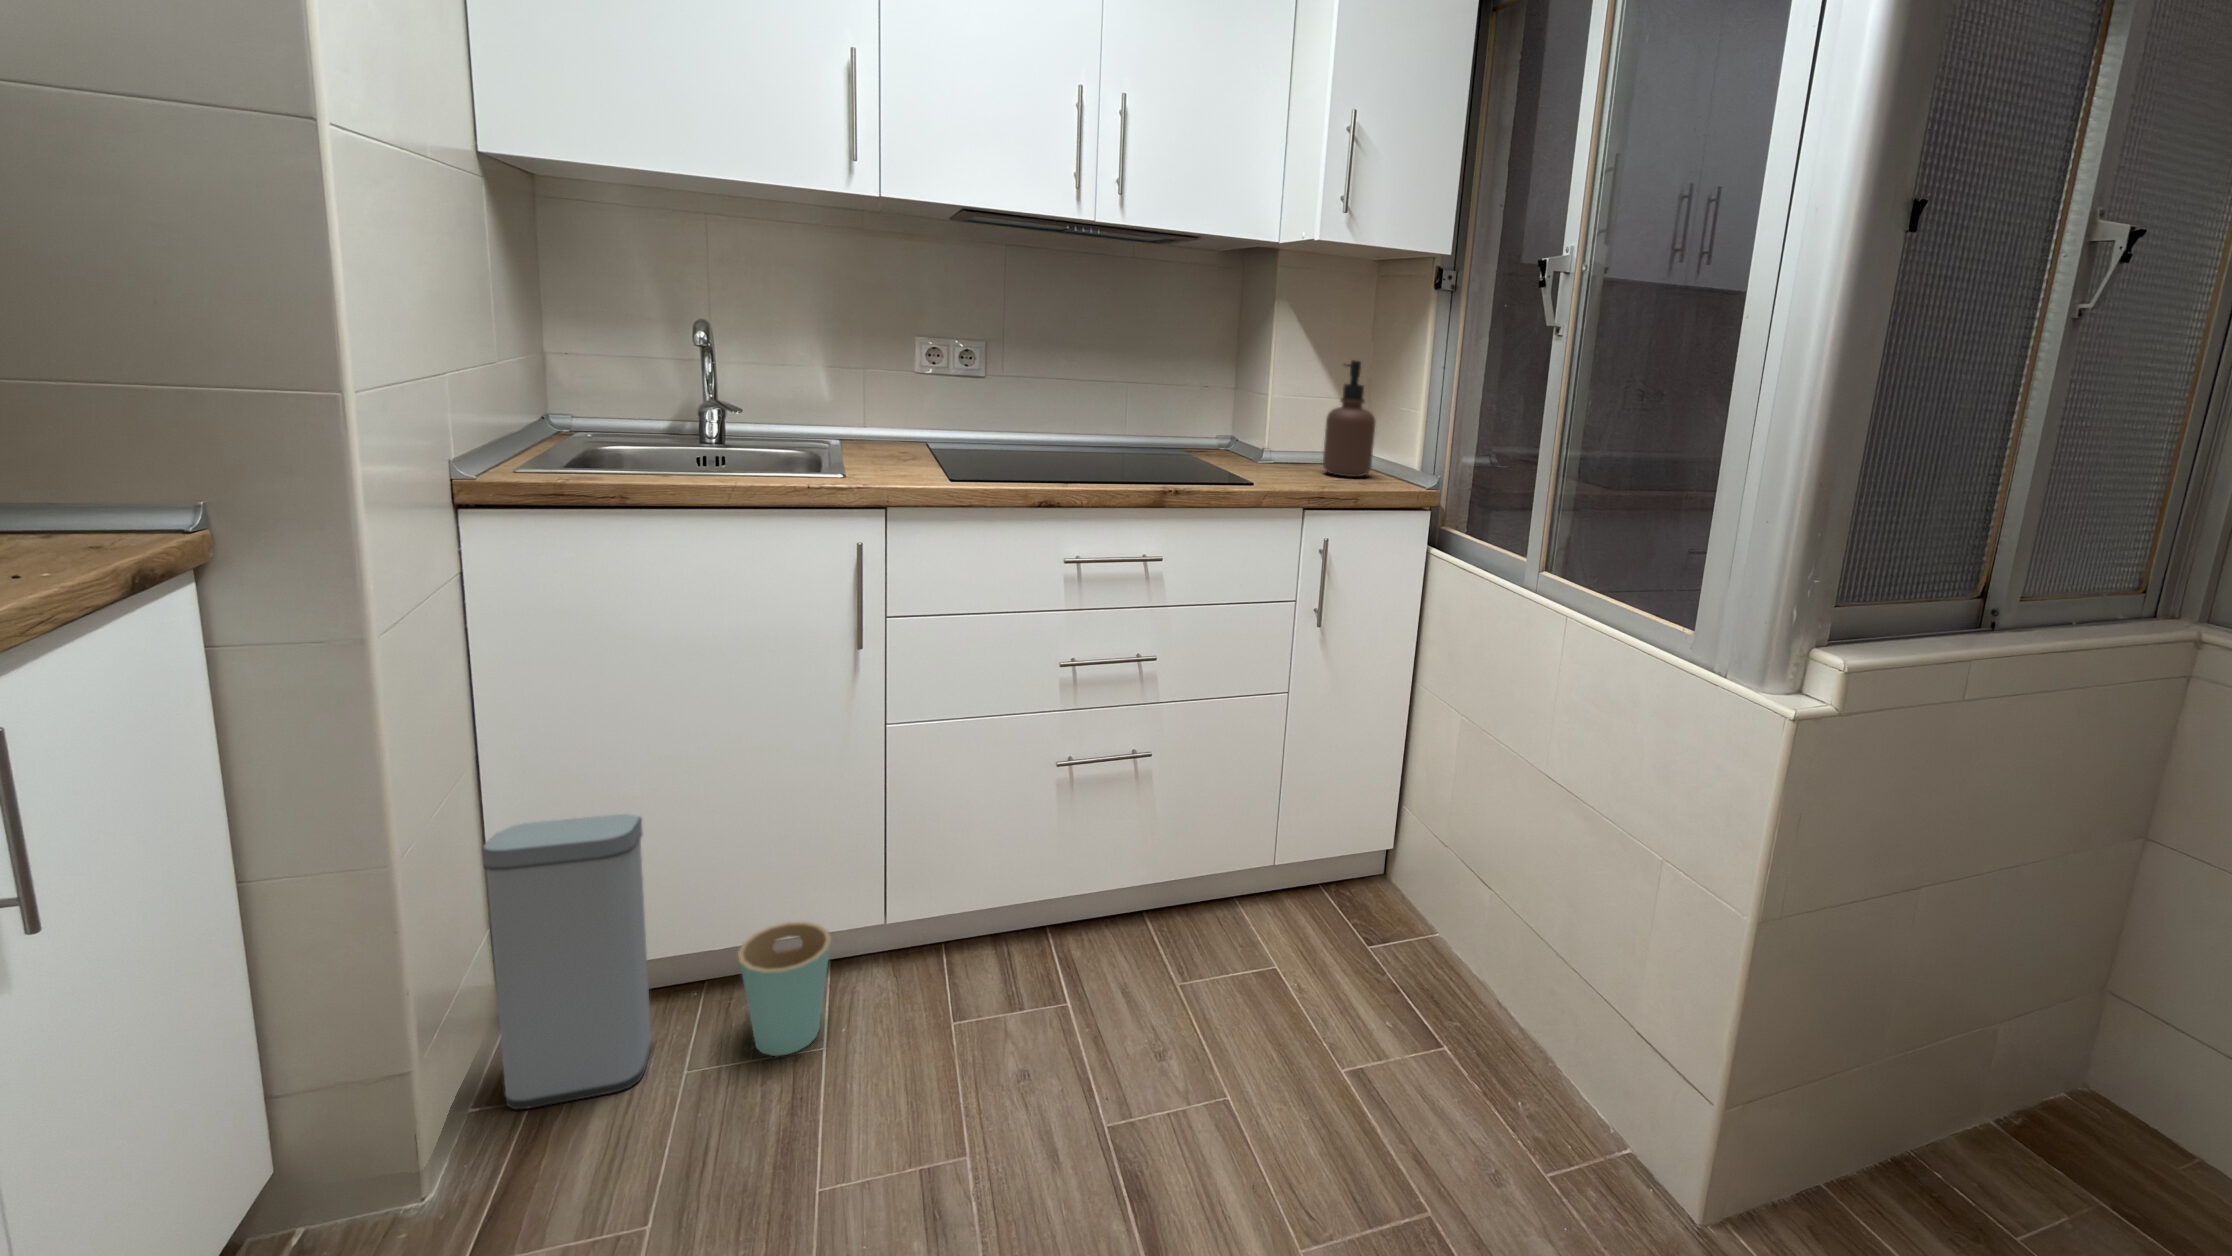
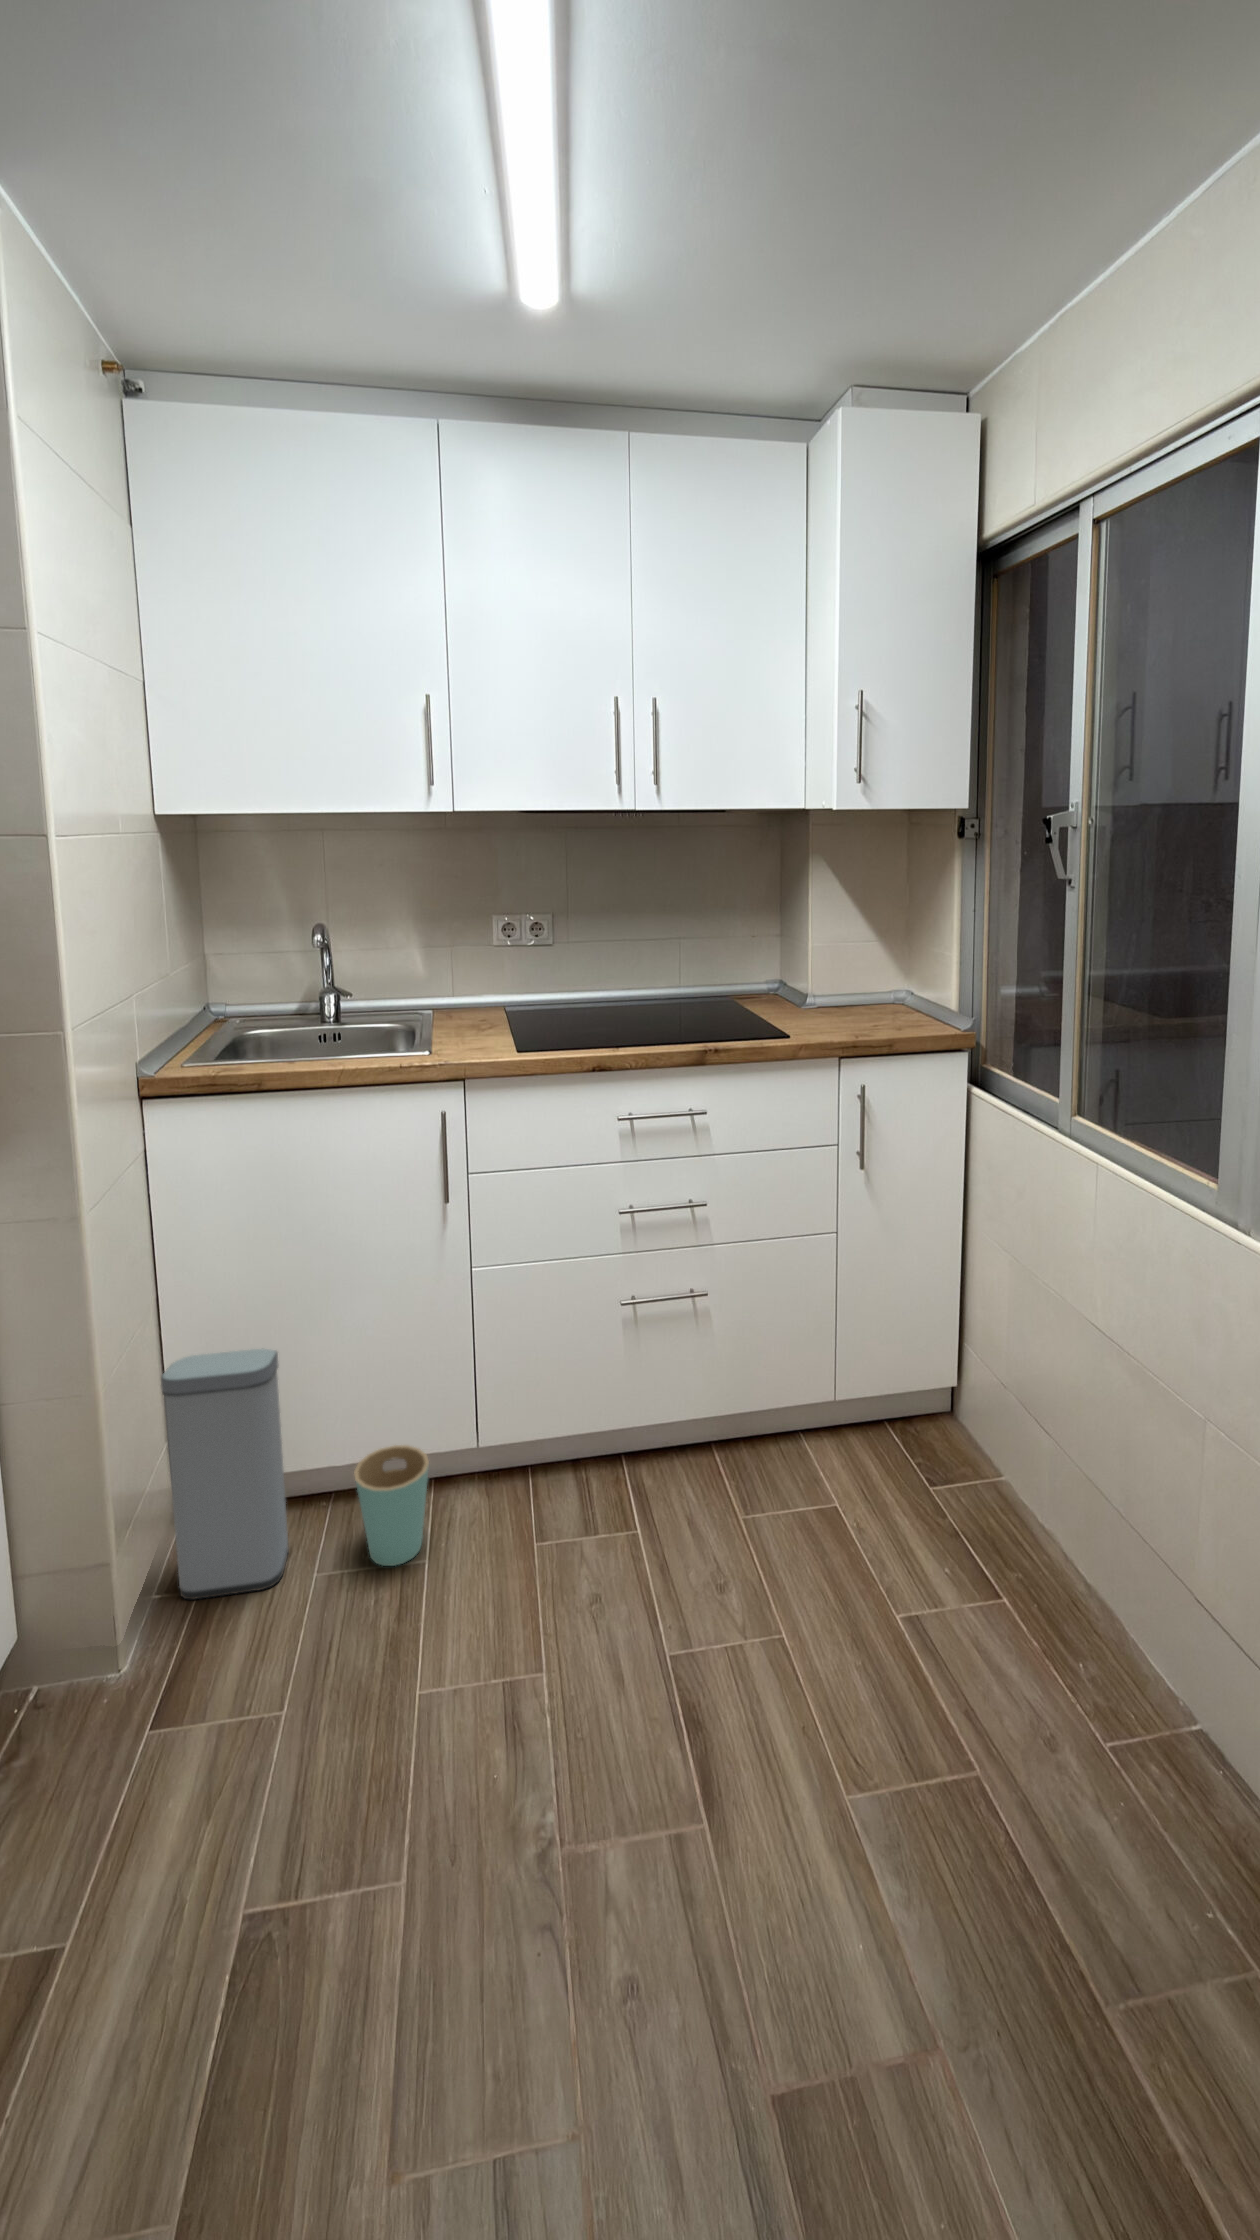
soap dispenser: present [1323,360,1375,477] -> none [860,911,908,1021]

